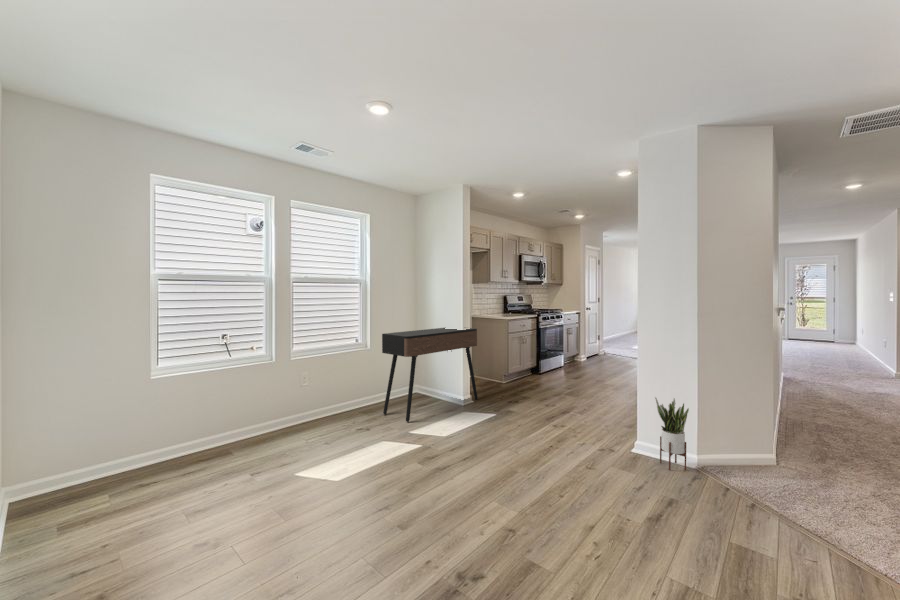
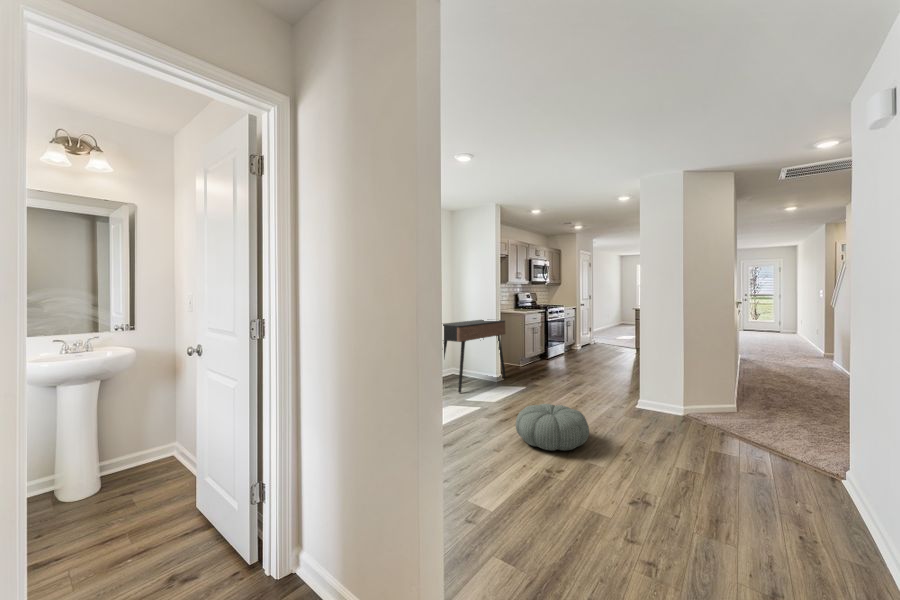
potted plant: present [655,397,689,470] -> none [654,366,678,417]
pouf: none [441,452,544,532] -> present [516,404,589,451]

